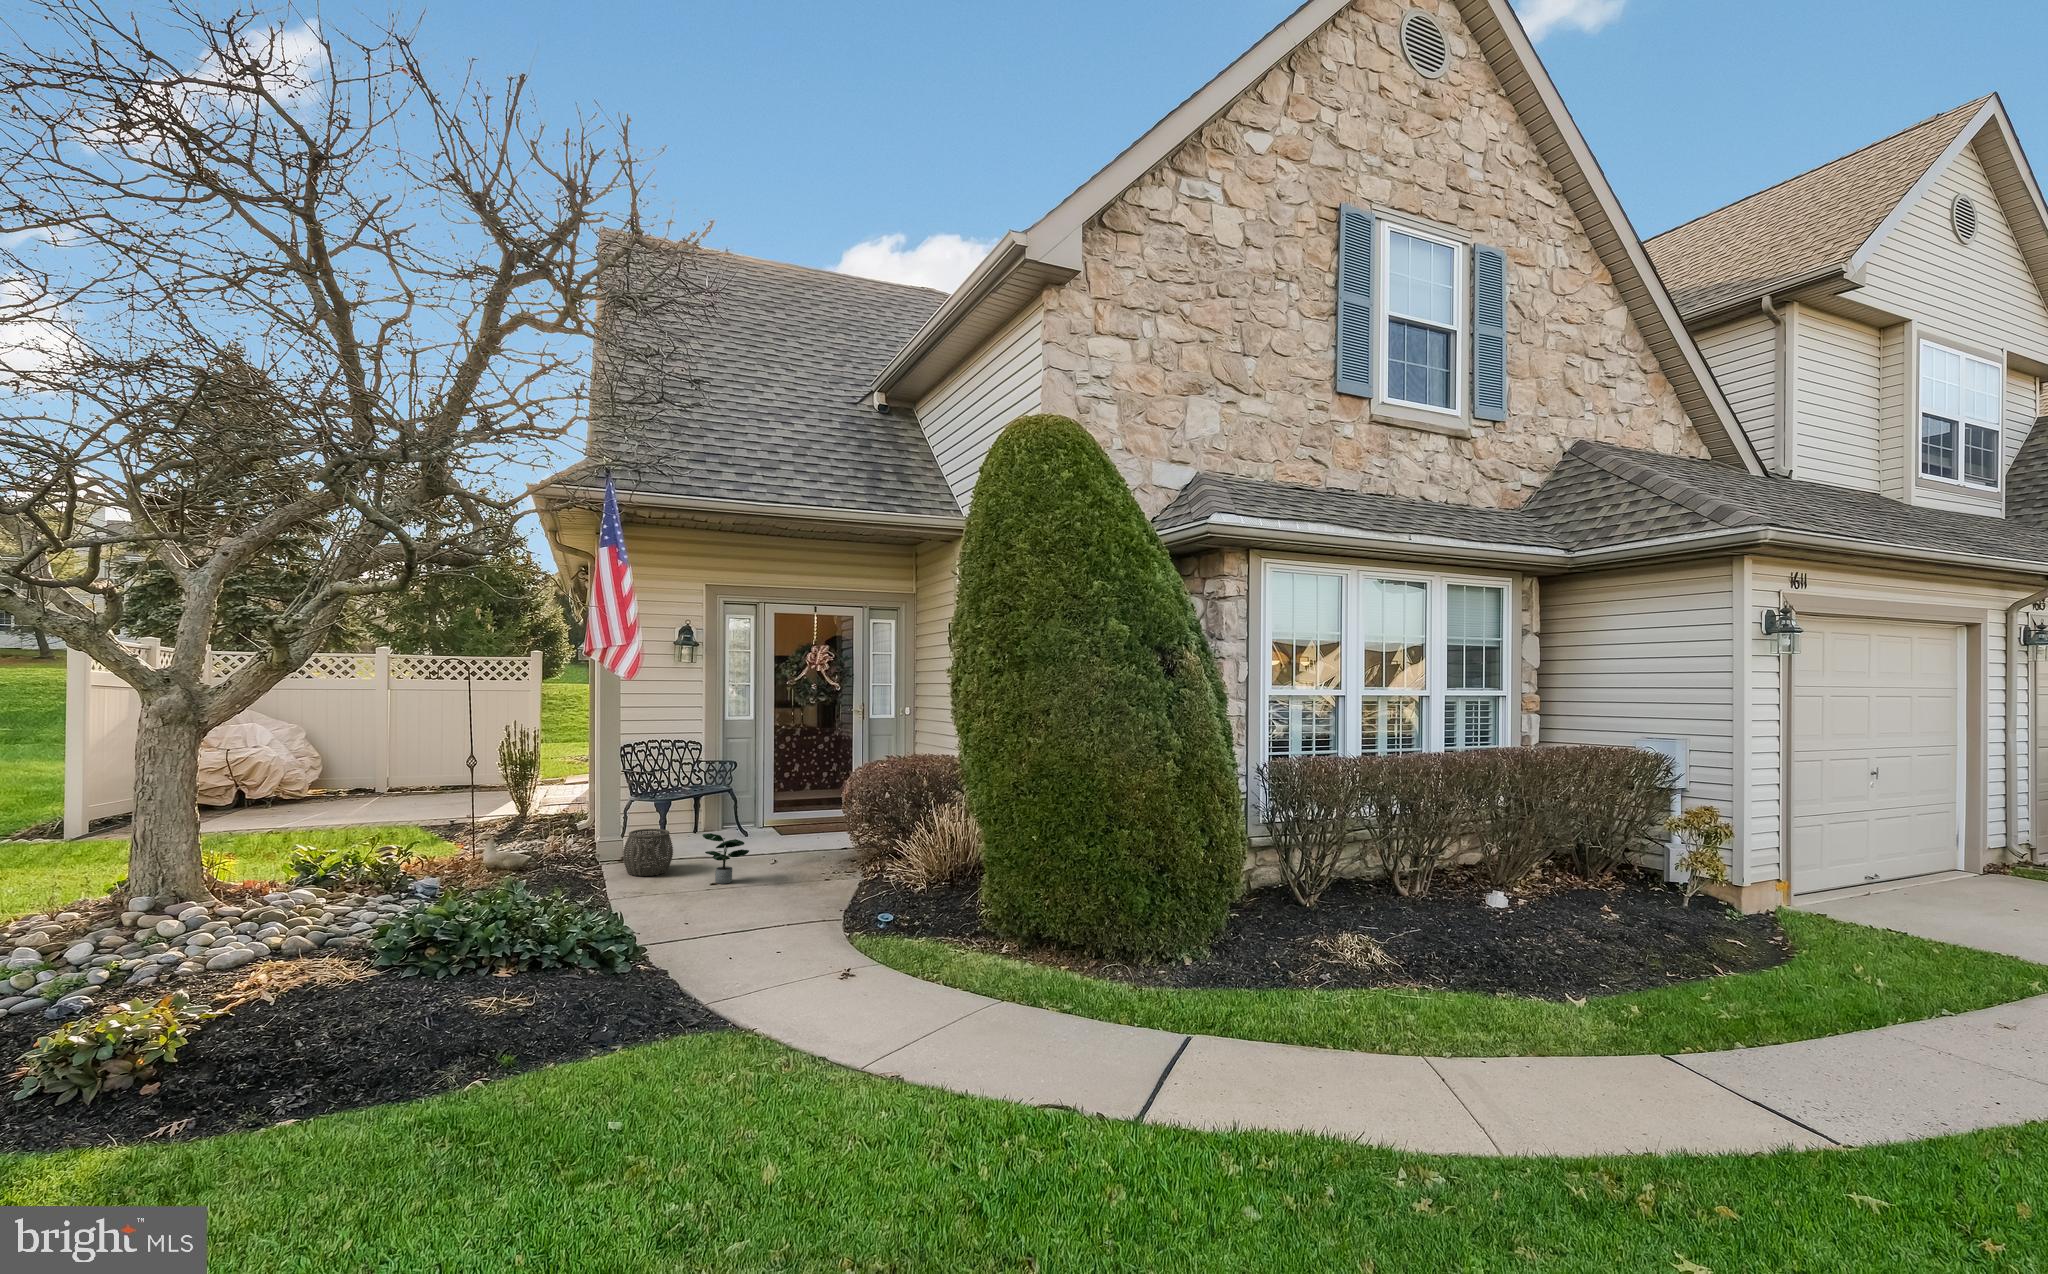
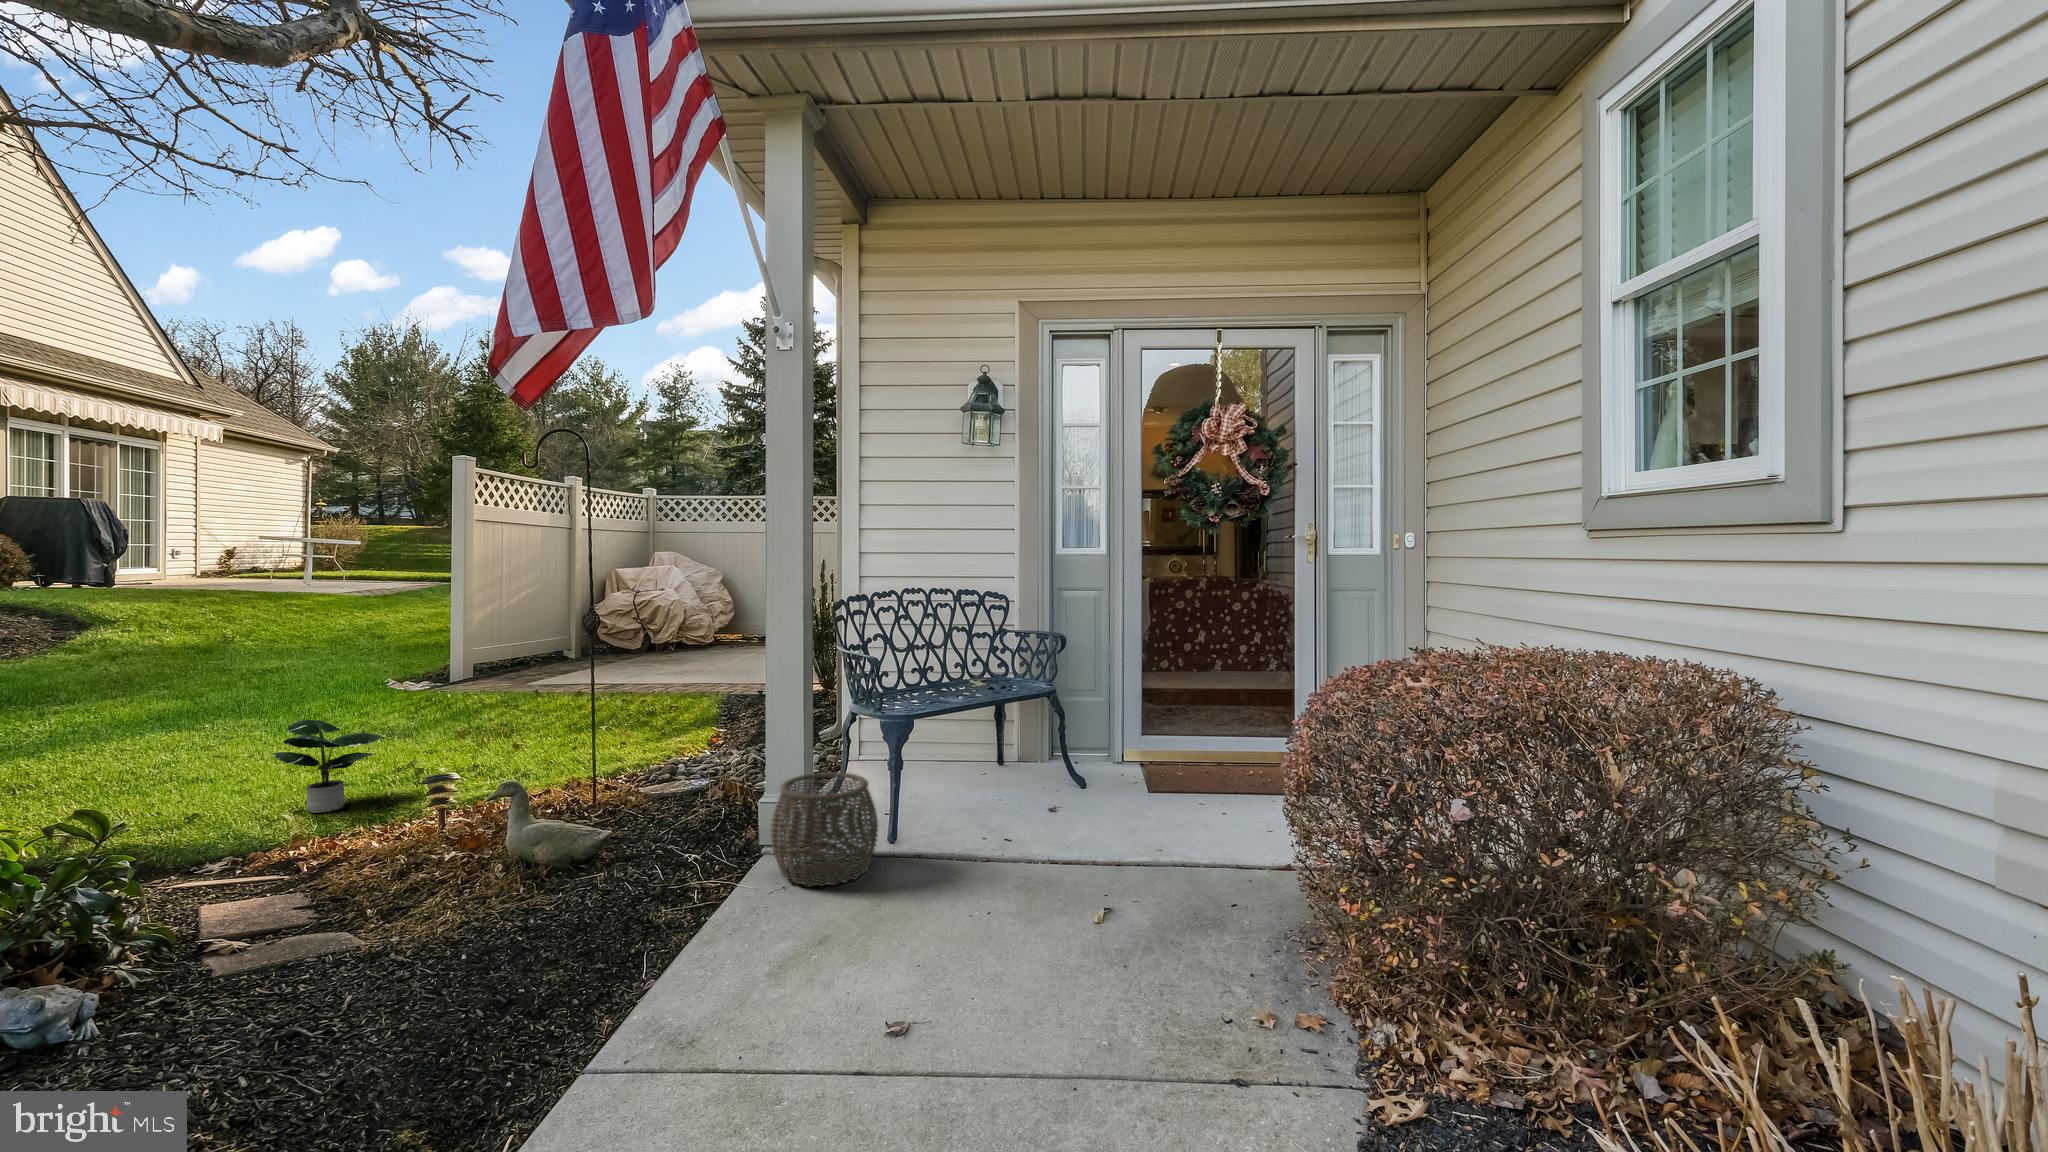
potted plant: present [702,833,749,884] -> present [273,720,382,813]

